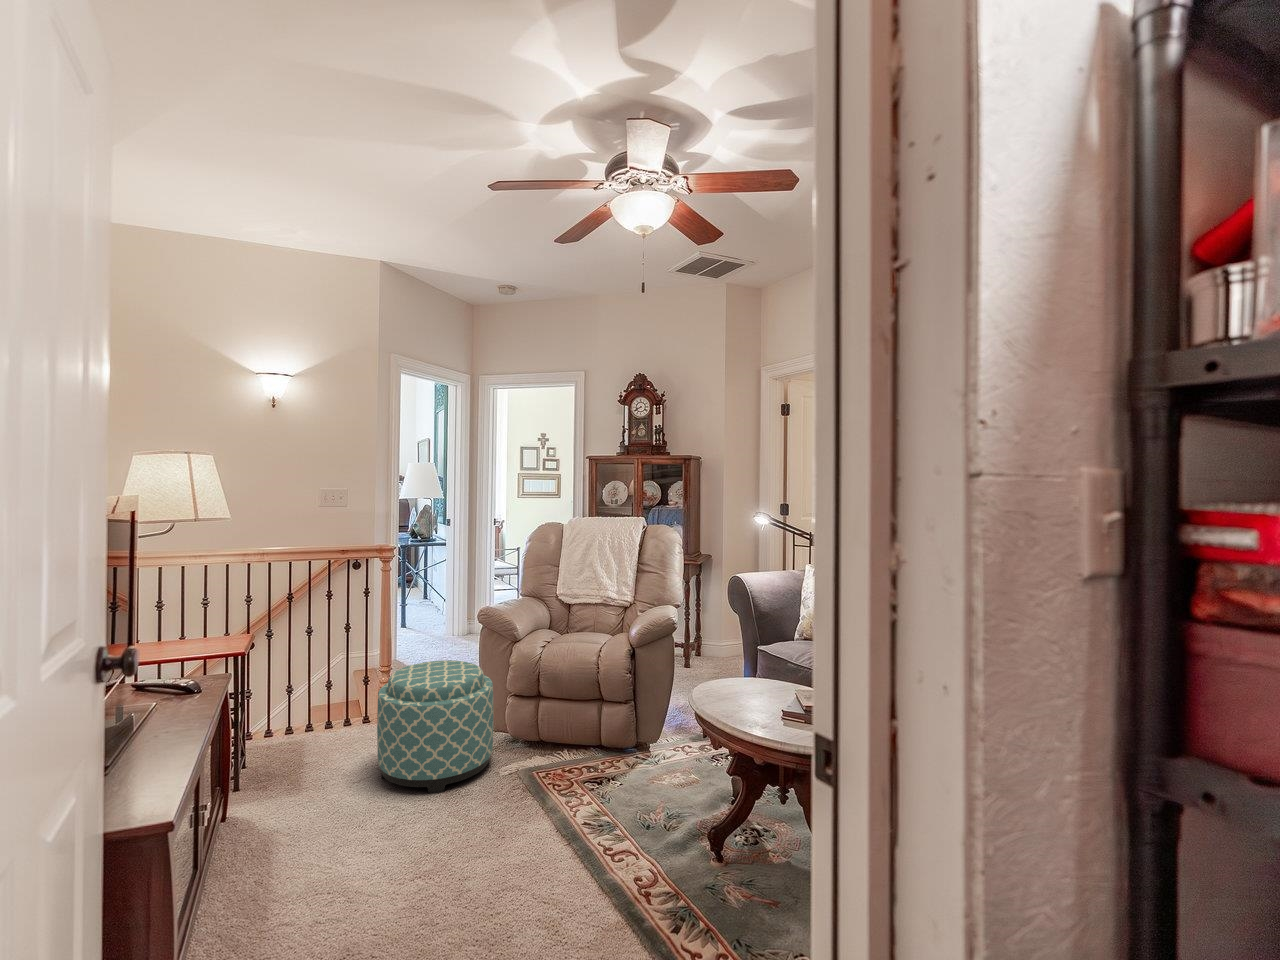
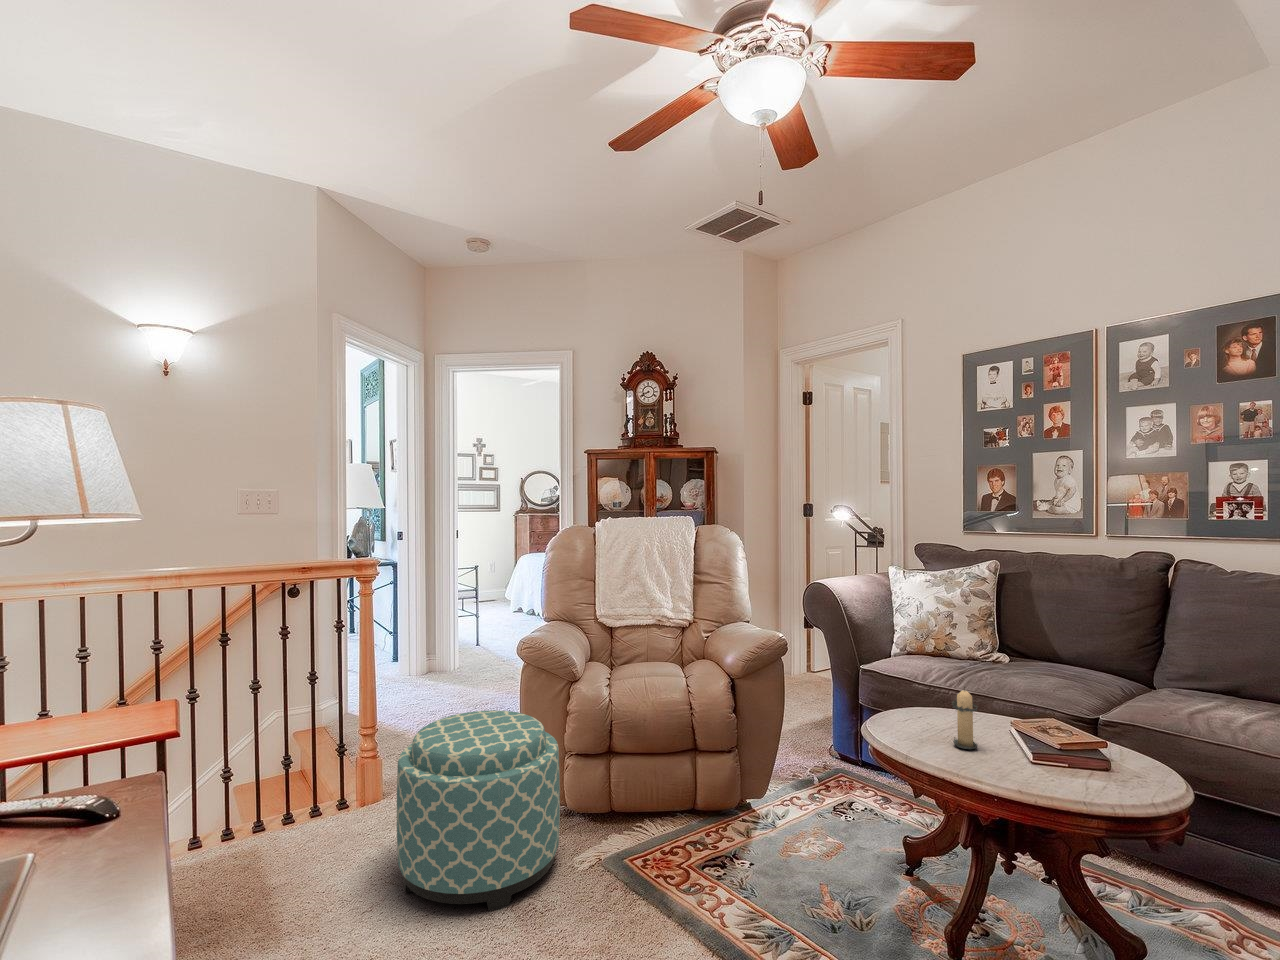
candle: none [731,661,753,707] -> present [952,687,978,749]

